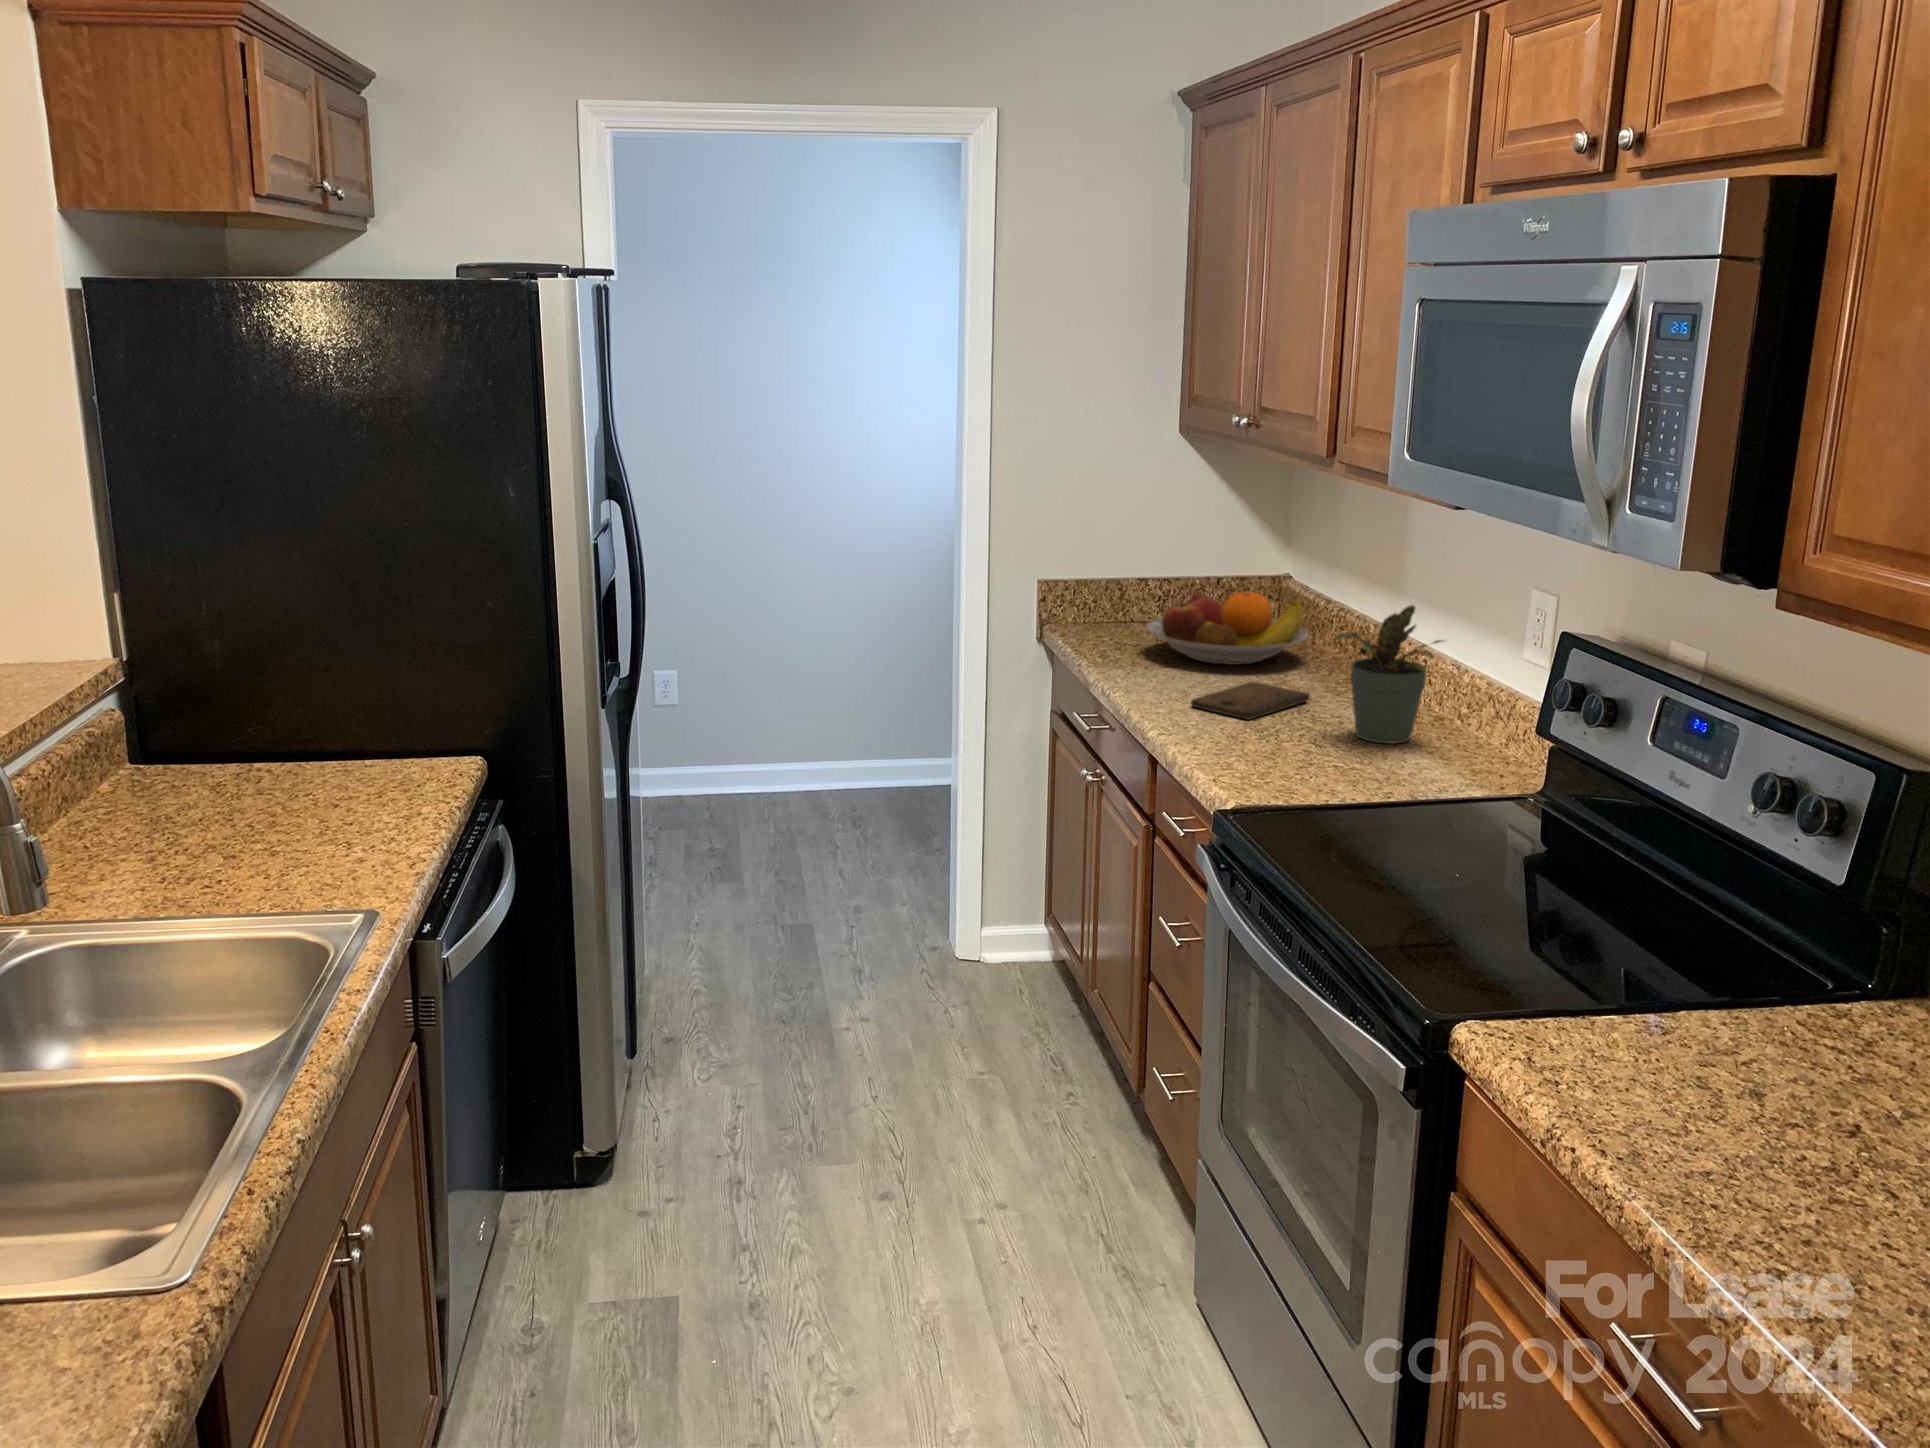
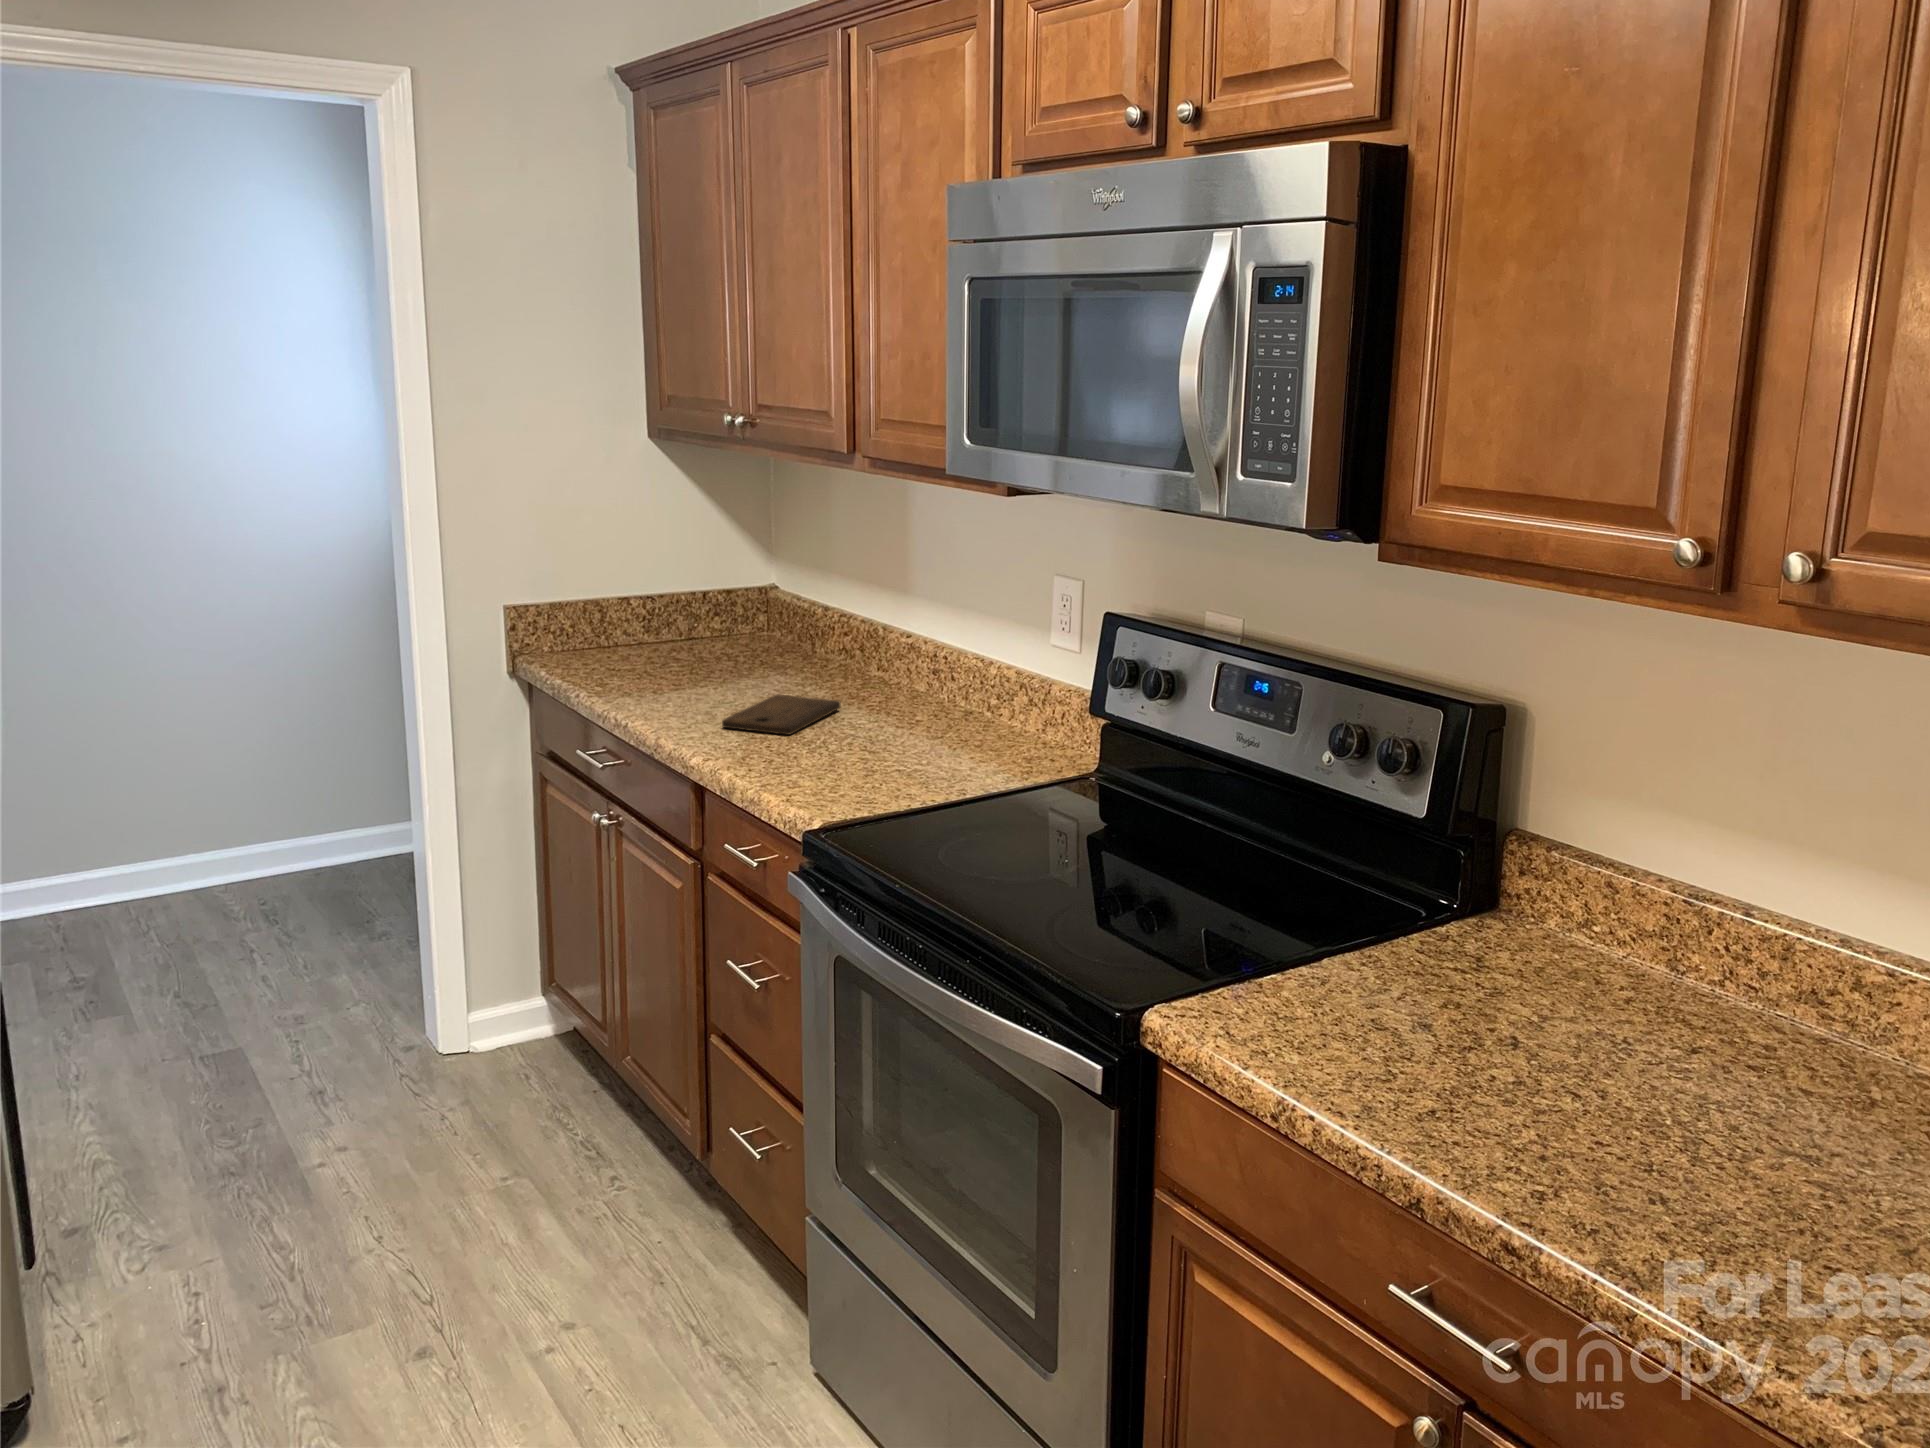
fruit bowl: present [1147,591,1308,665] -> none [643,600,816,680]
potted plant: present [1334,605,1445,744] -> none [872,598,986,743]

